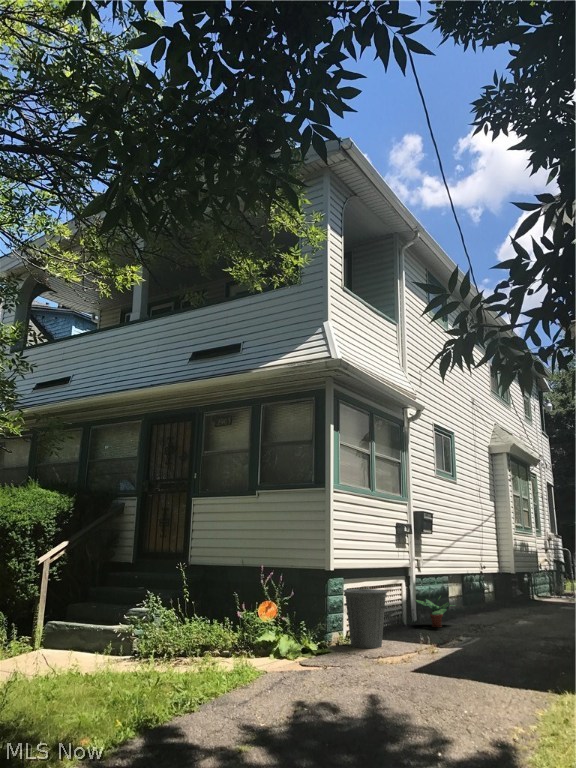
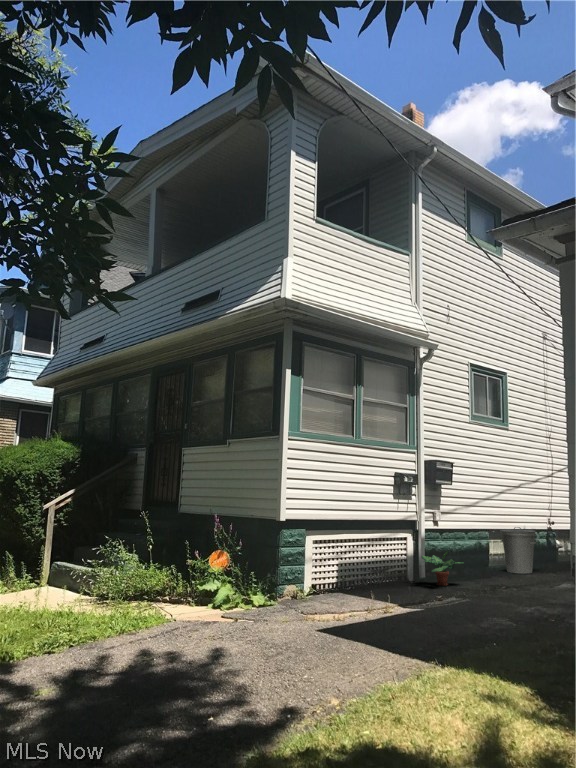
trash can: present [343,586,388,648] -> present [500,527,536,573]

